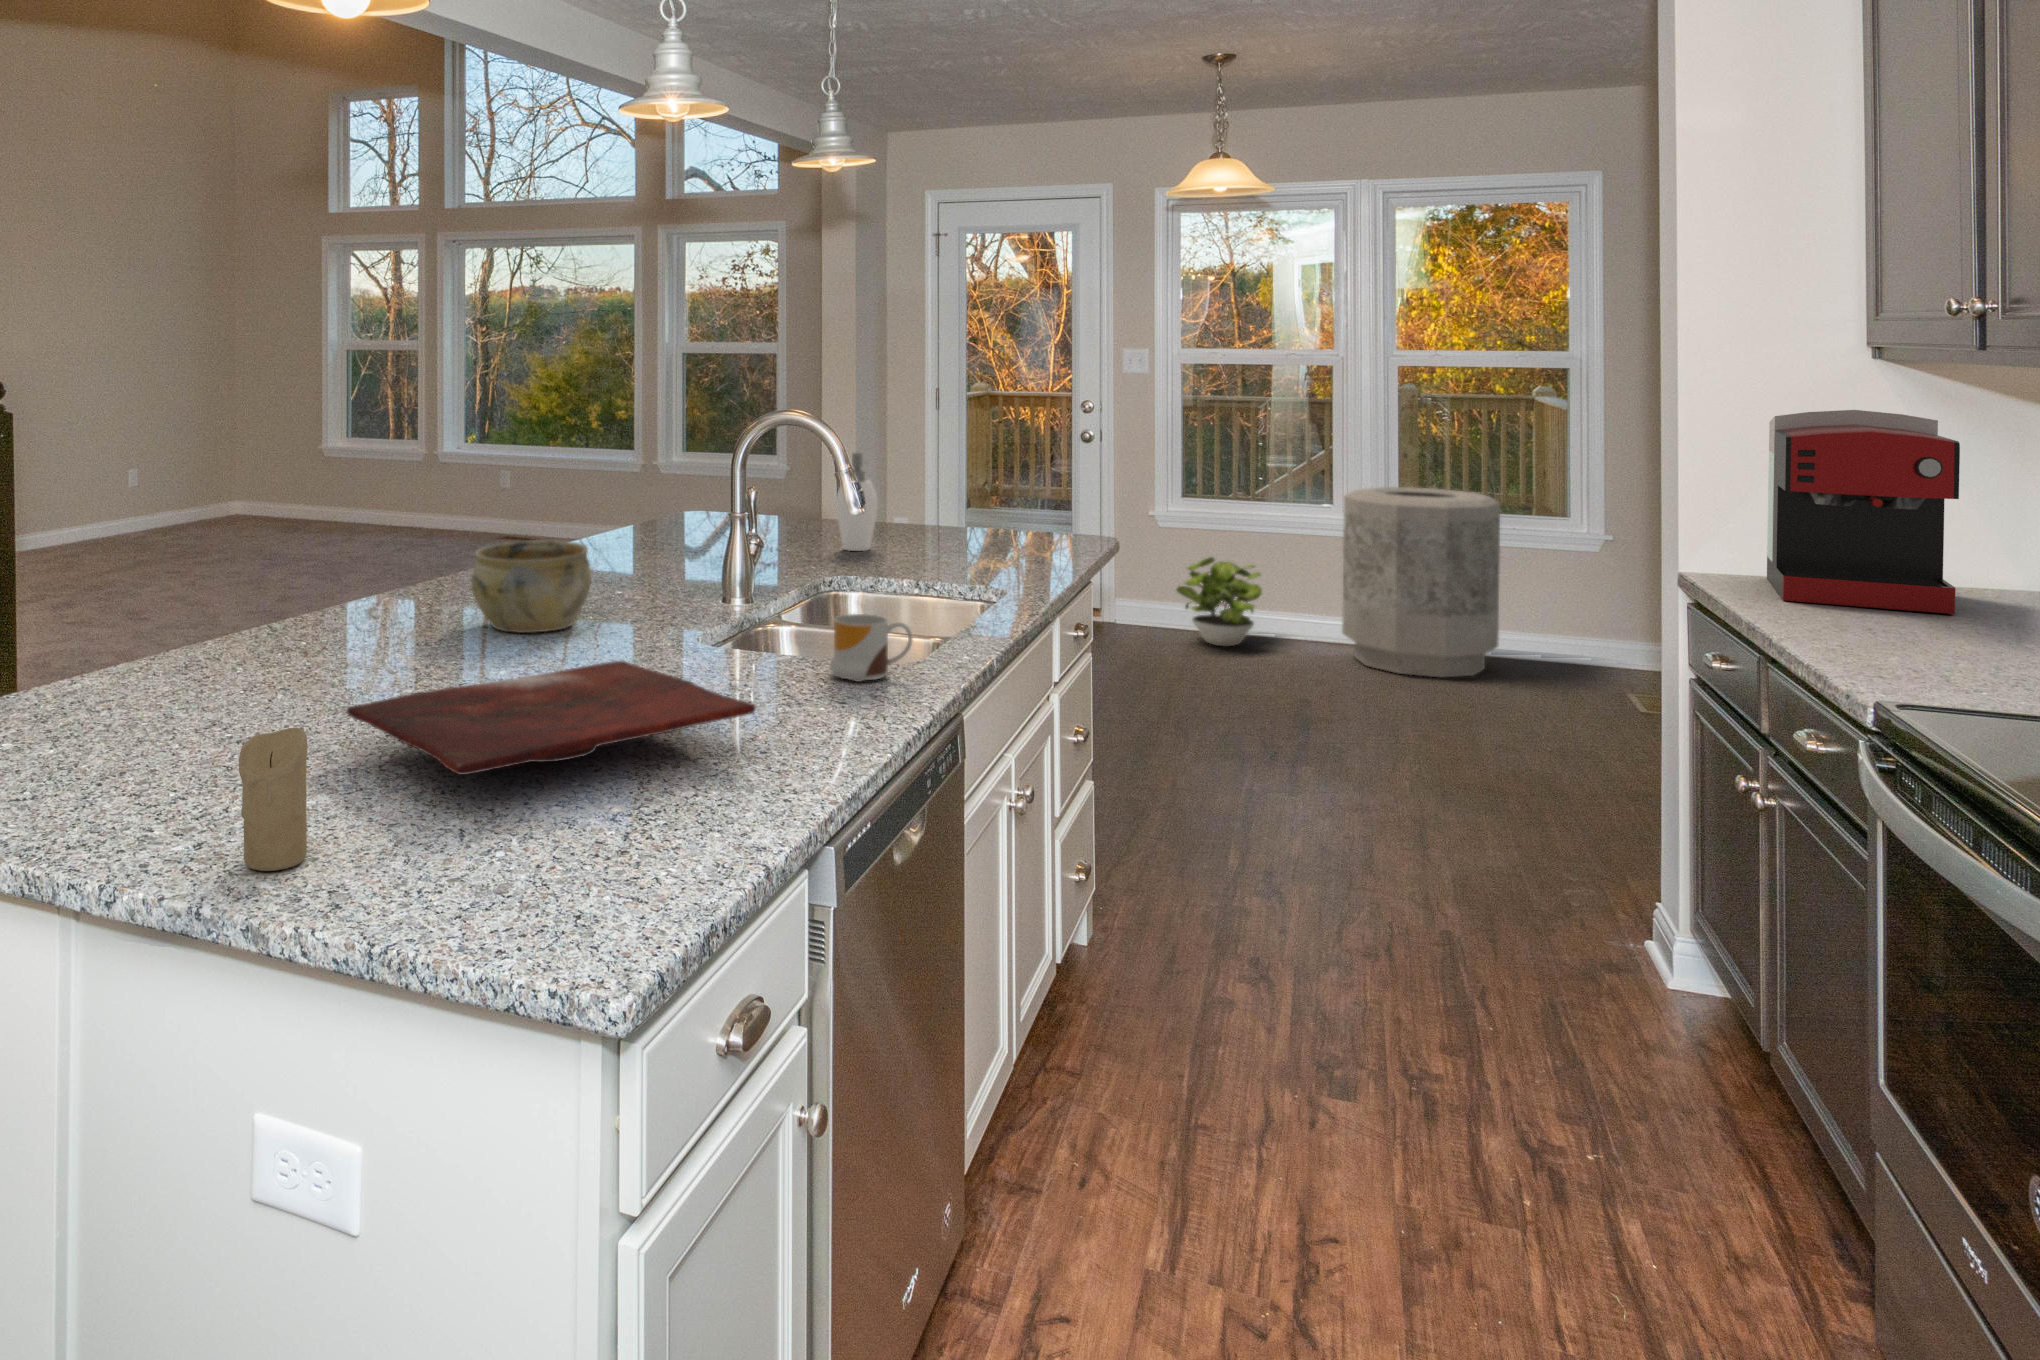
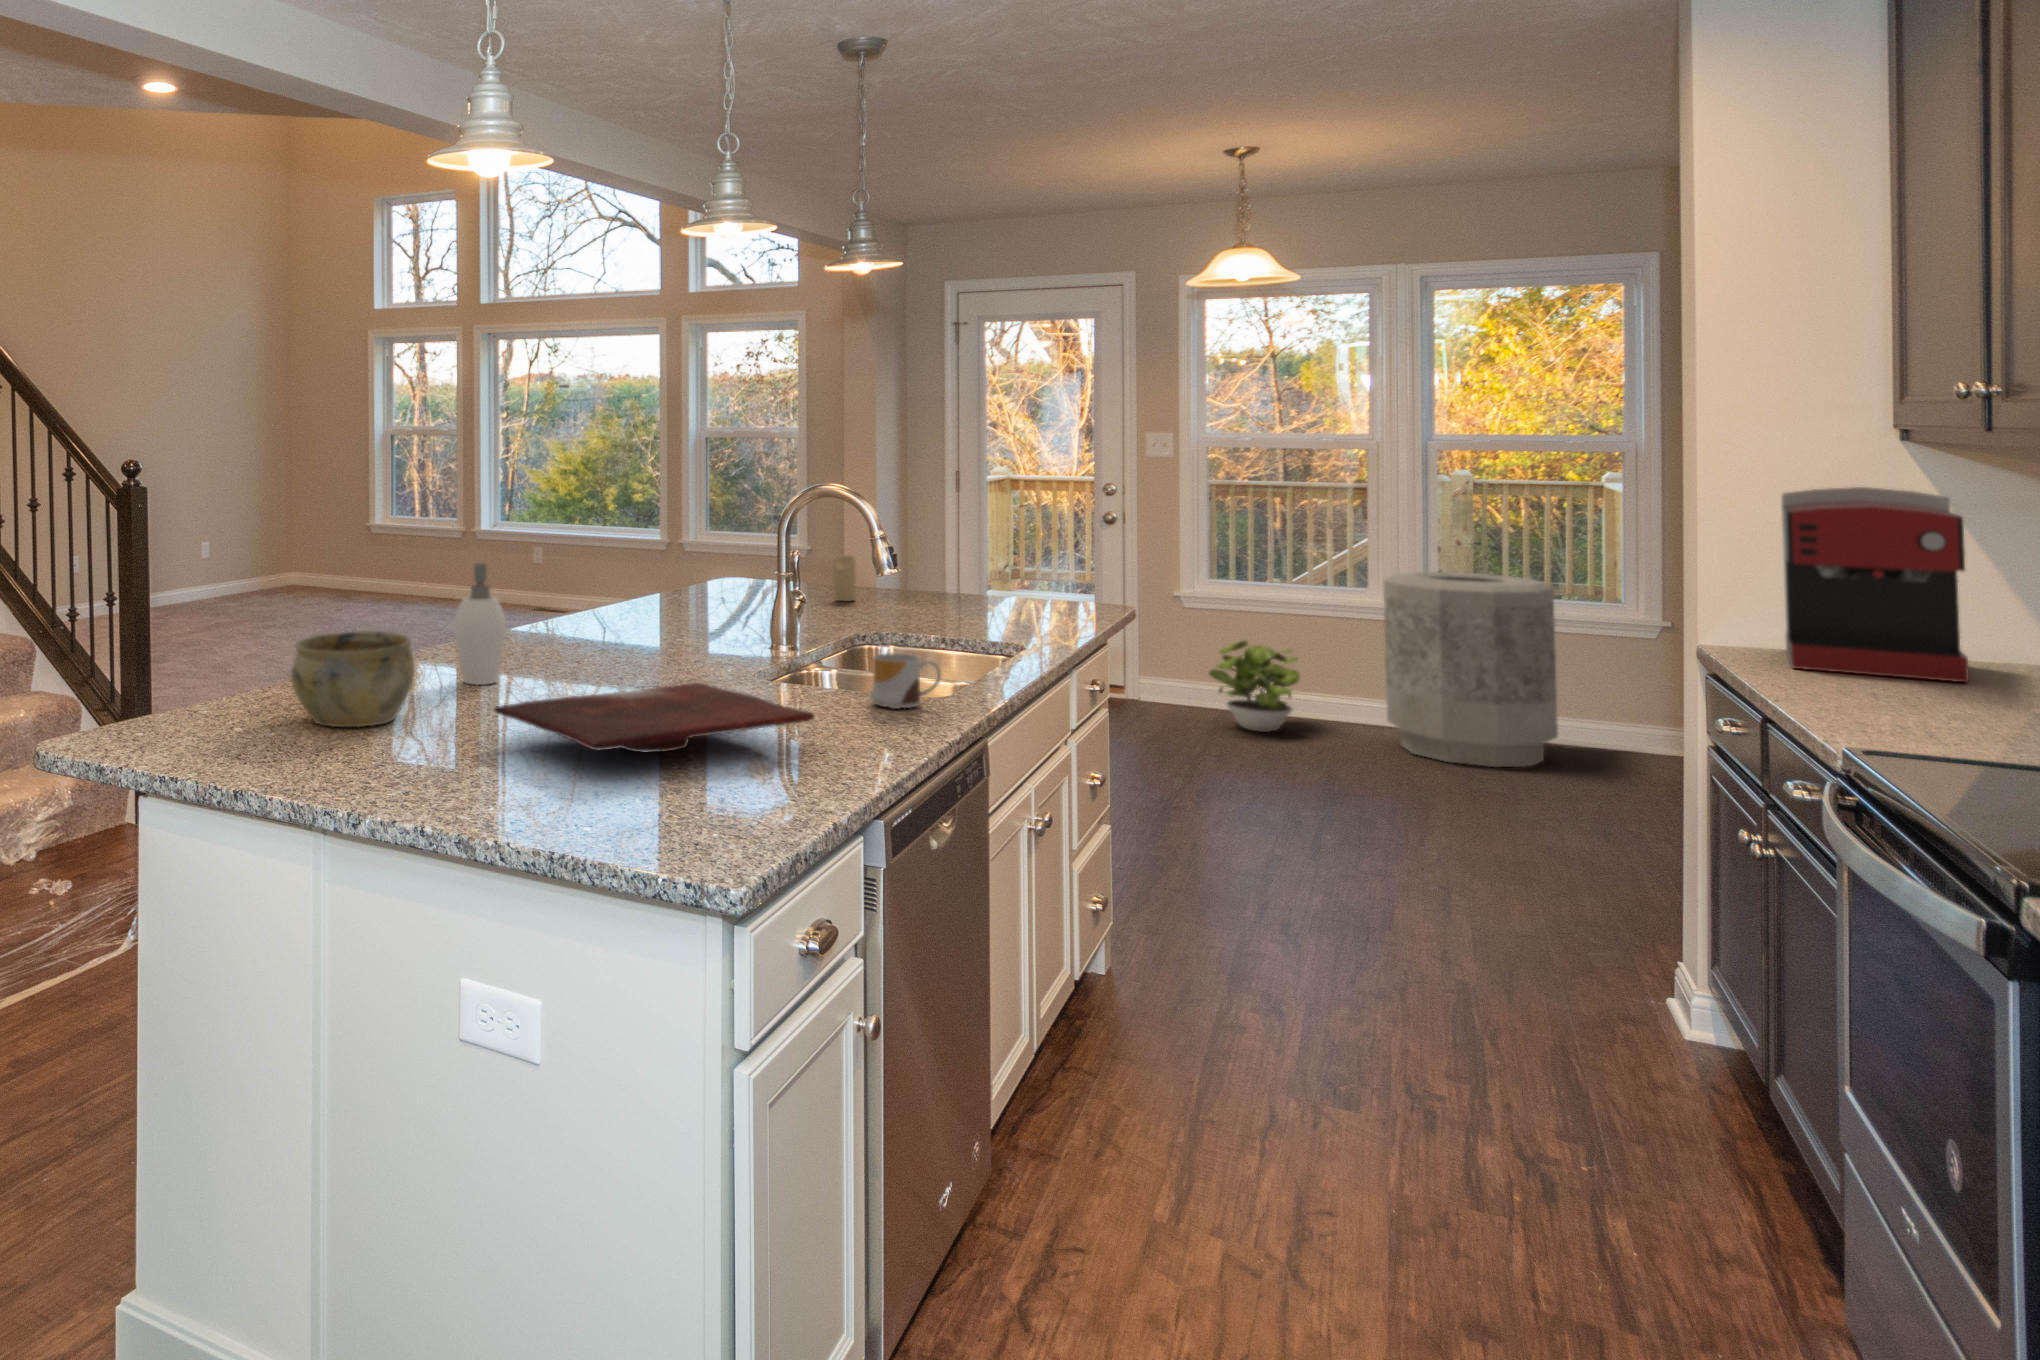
soap dispenser: present [836,453,878,551] -> present [454,563,506,685]
ceramic bowl: present [471,540,591,633] -> present [291,631,415,727]
candle: present [239,728,308,871] -> present [833,555,856,601]

